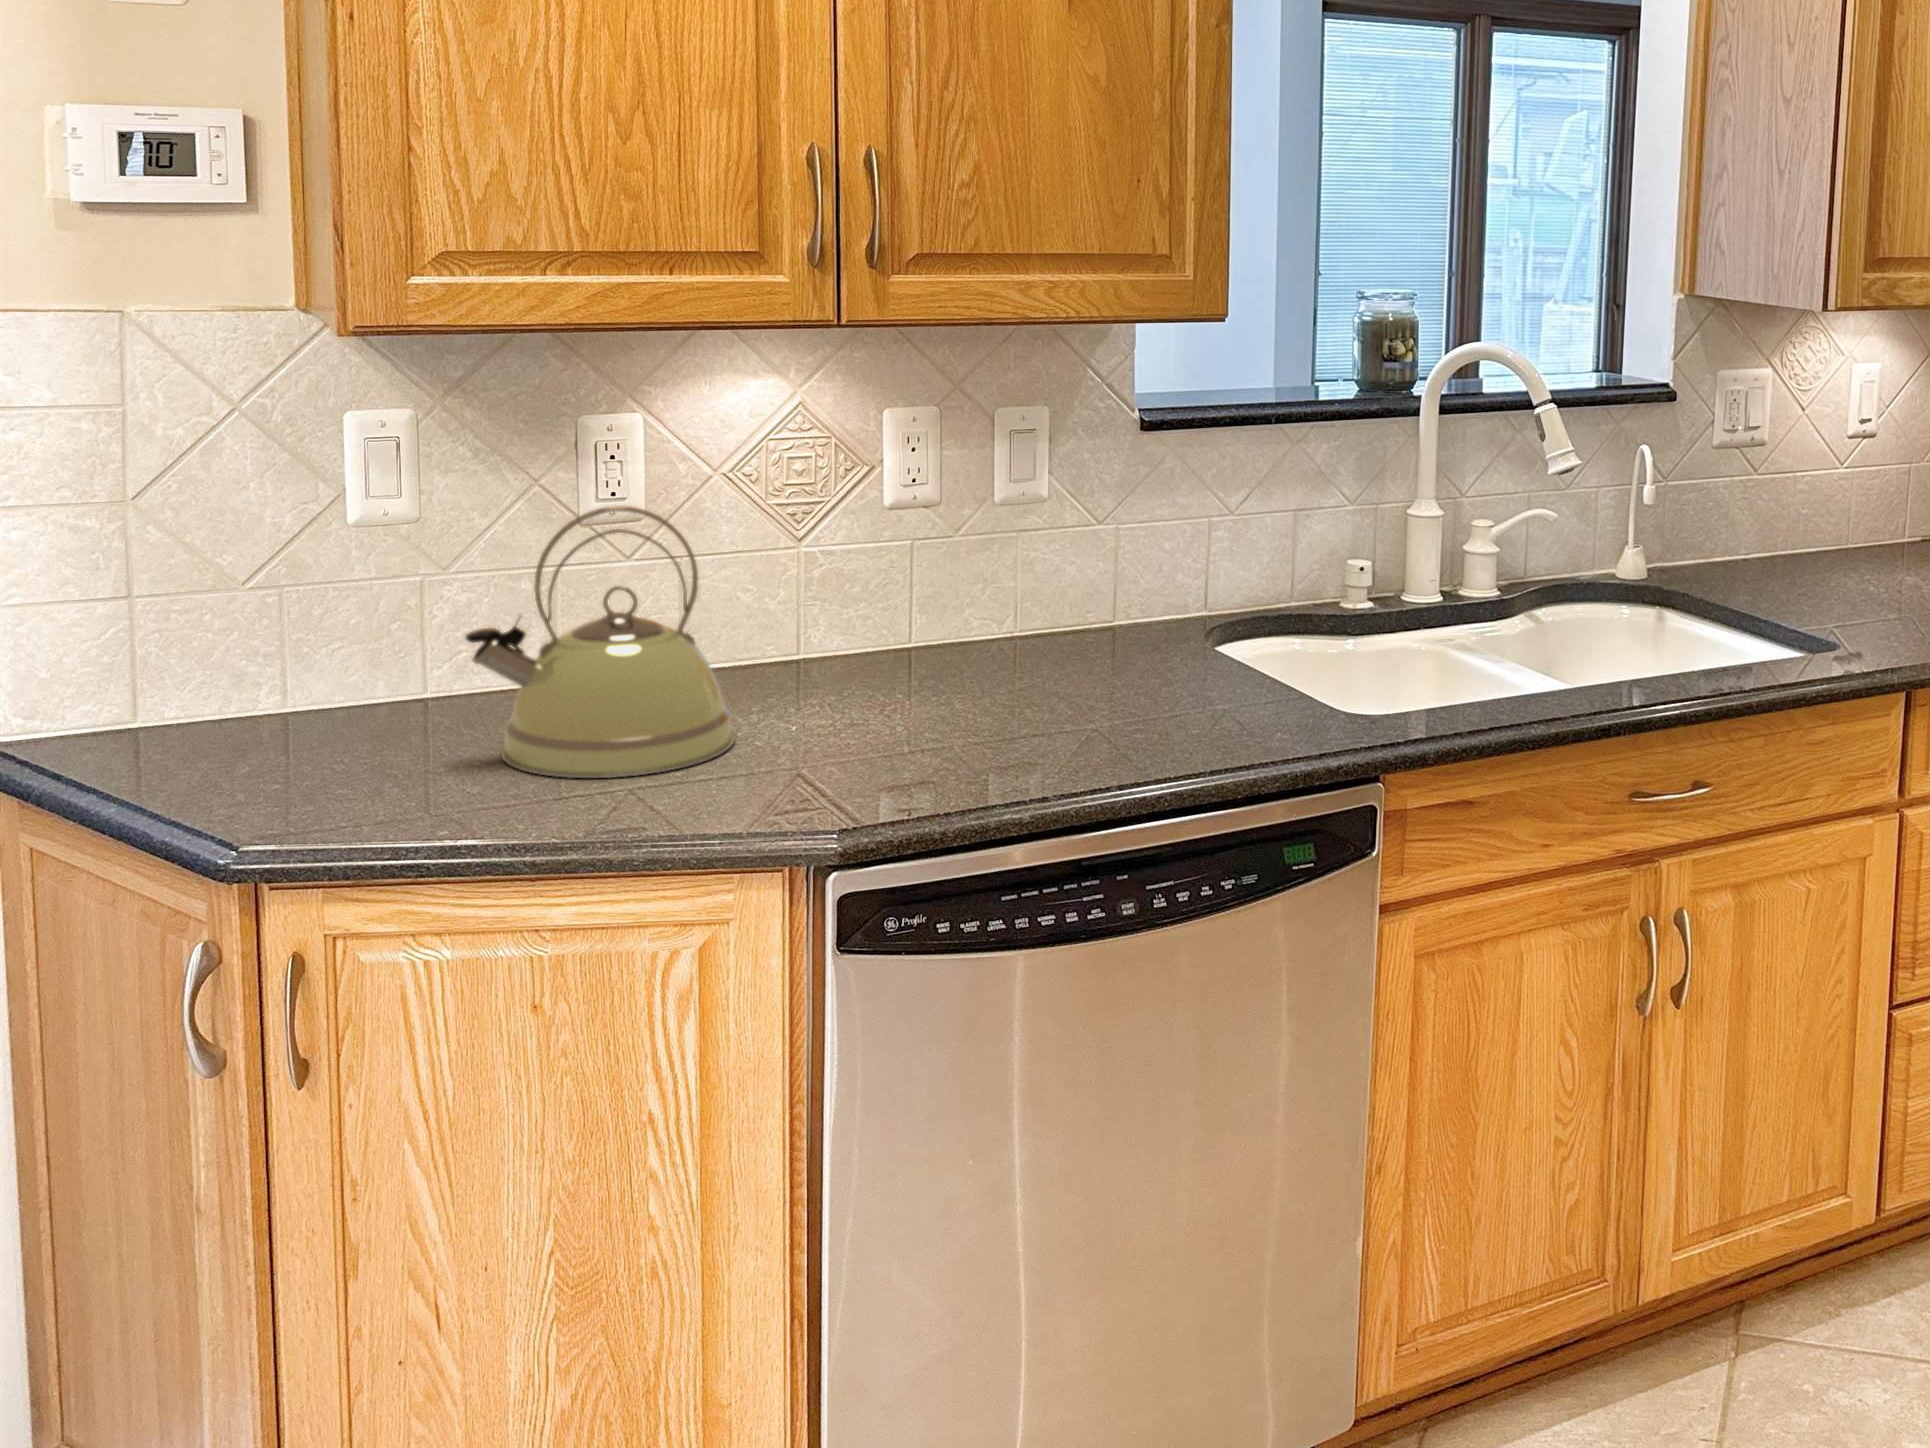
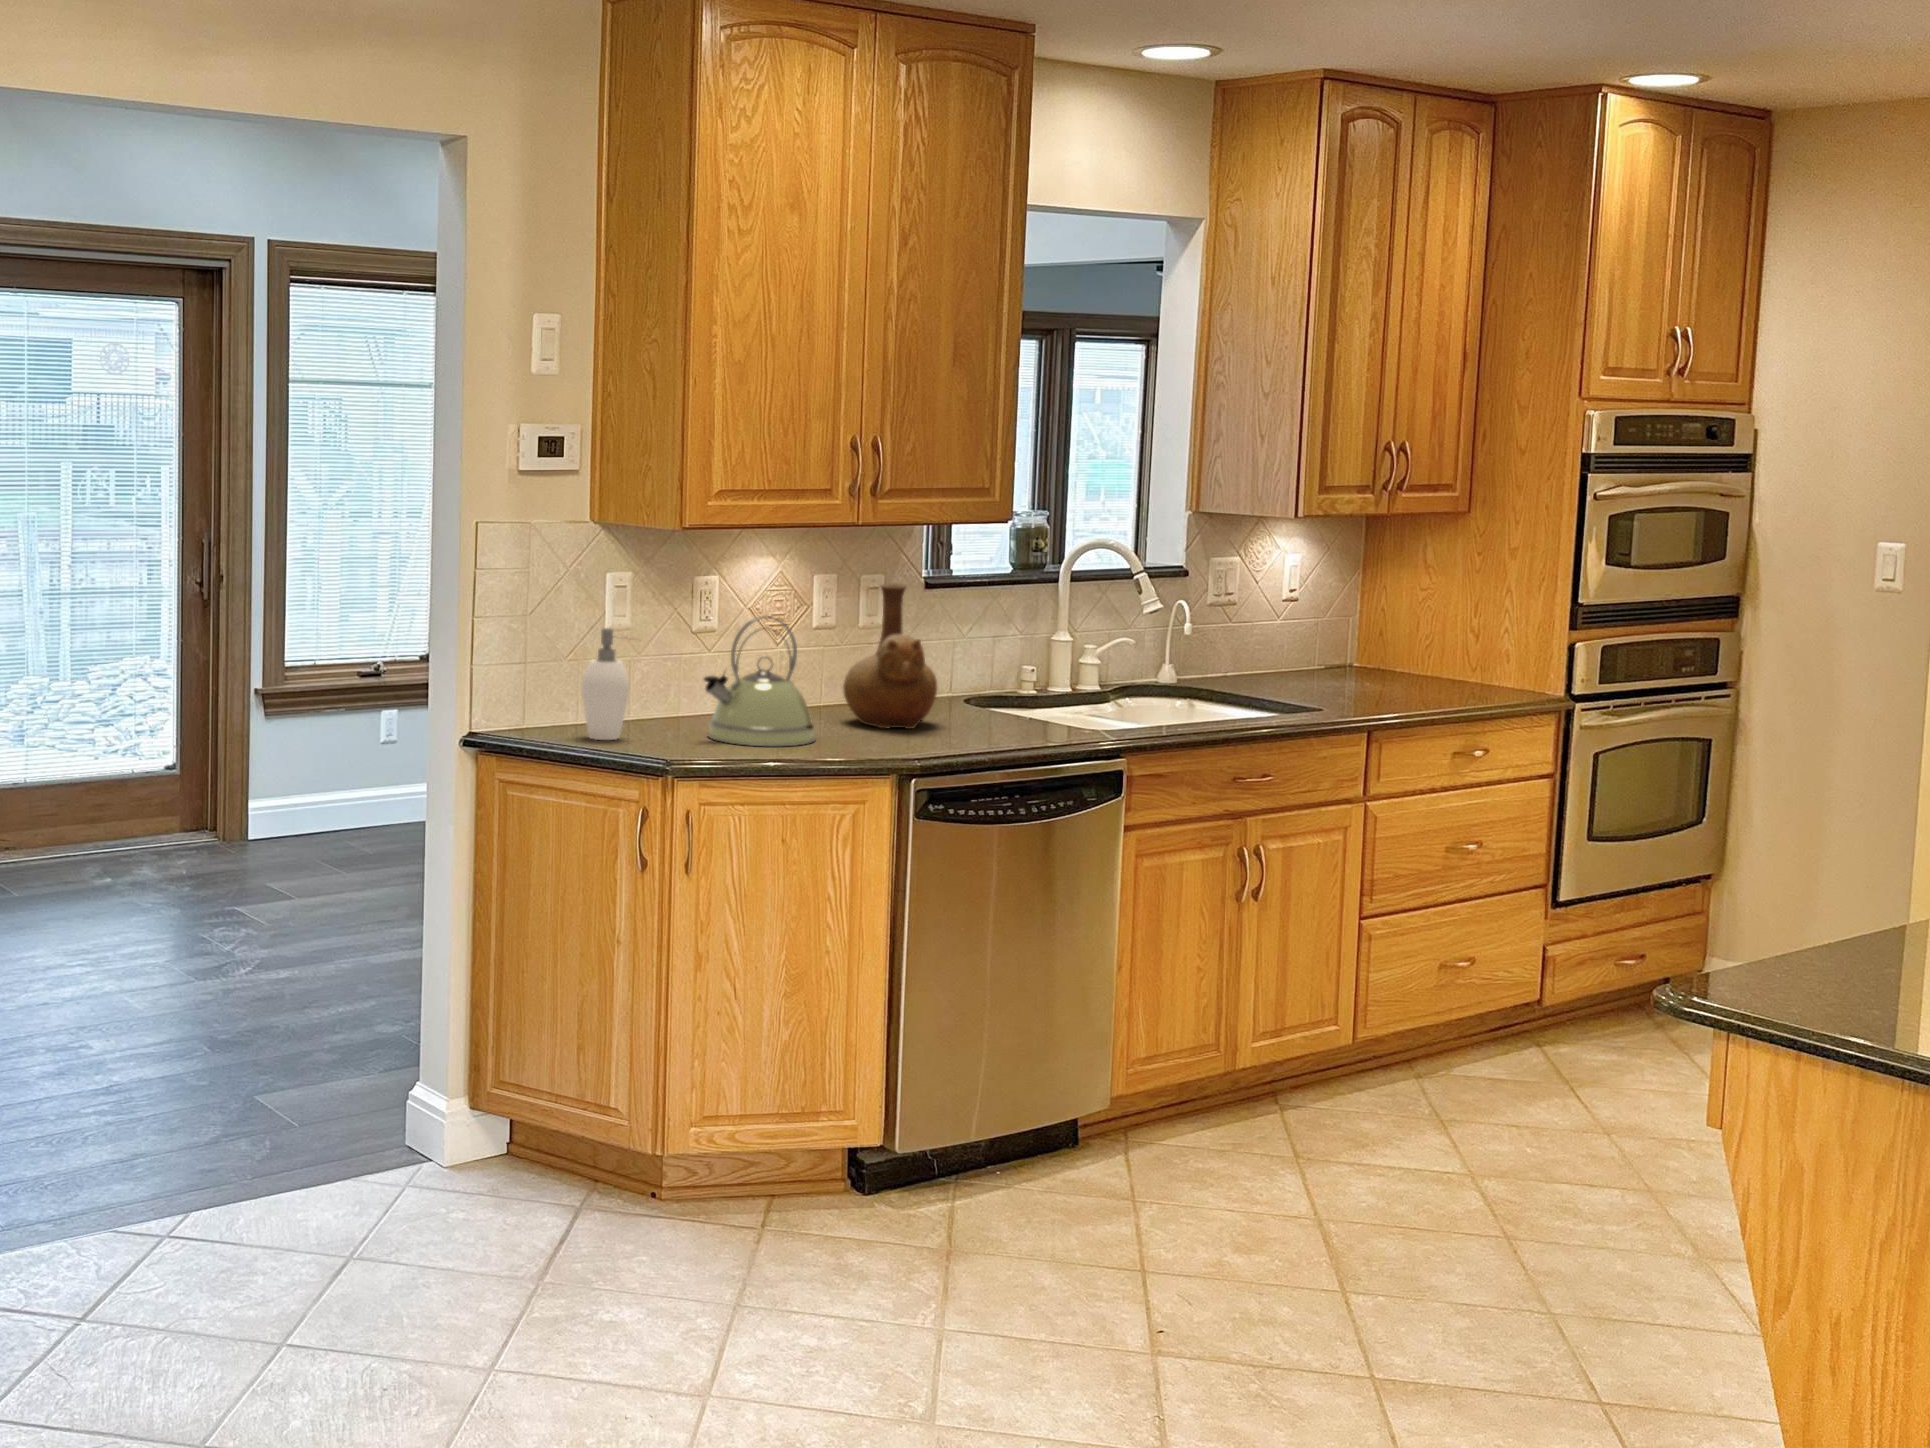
vase: none [868,432,1051,714] -> present [843,583,938,729]
soap dispenser: none [209,530,324,759] -> present [581,628,629,740]

